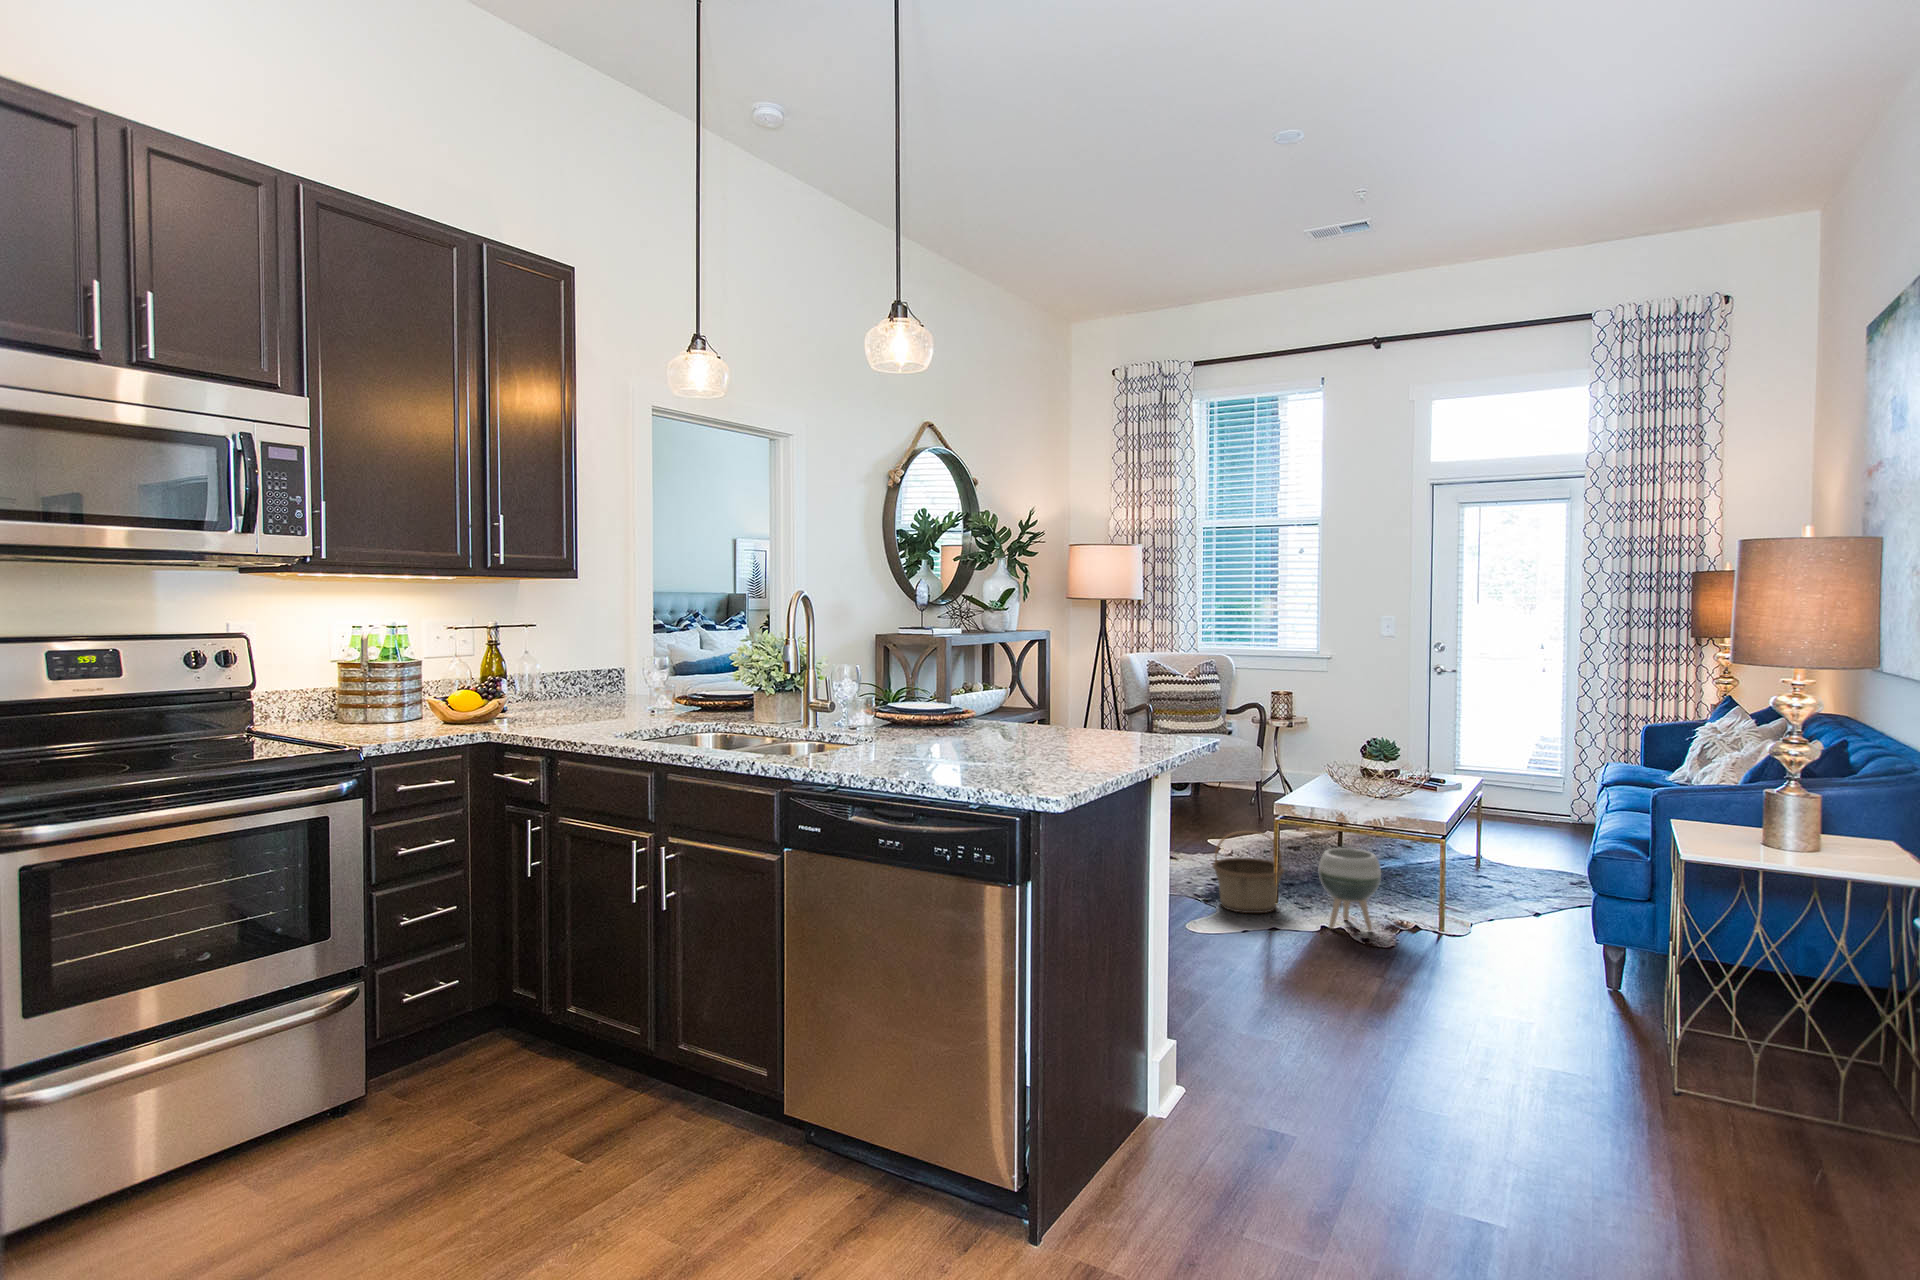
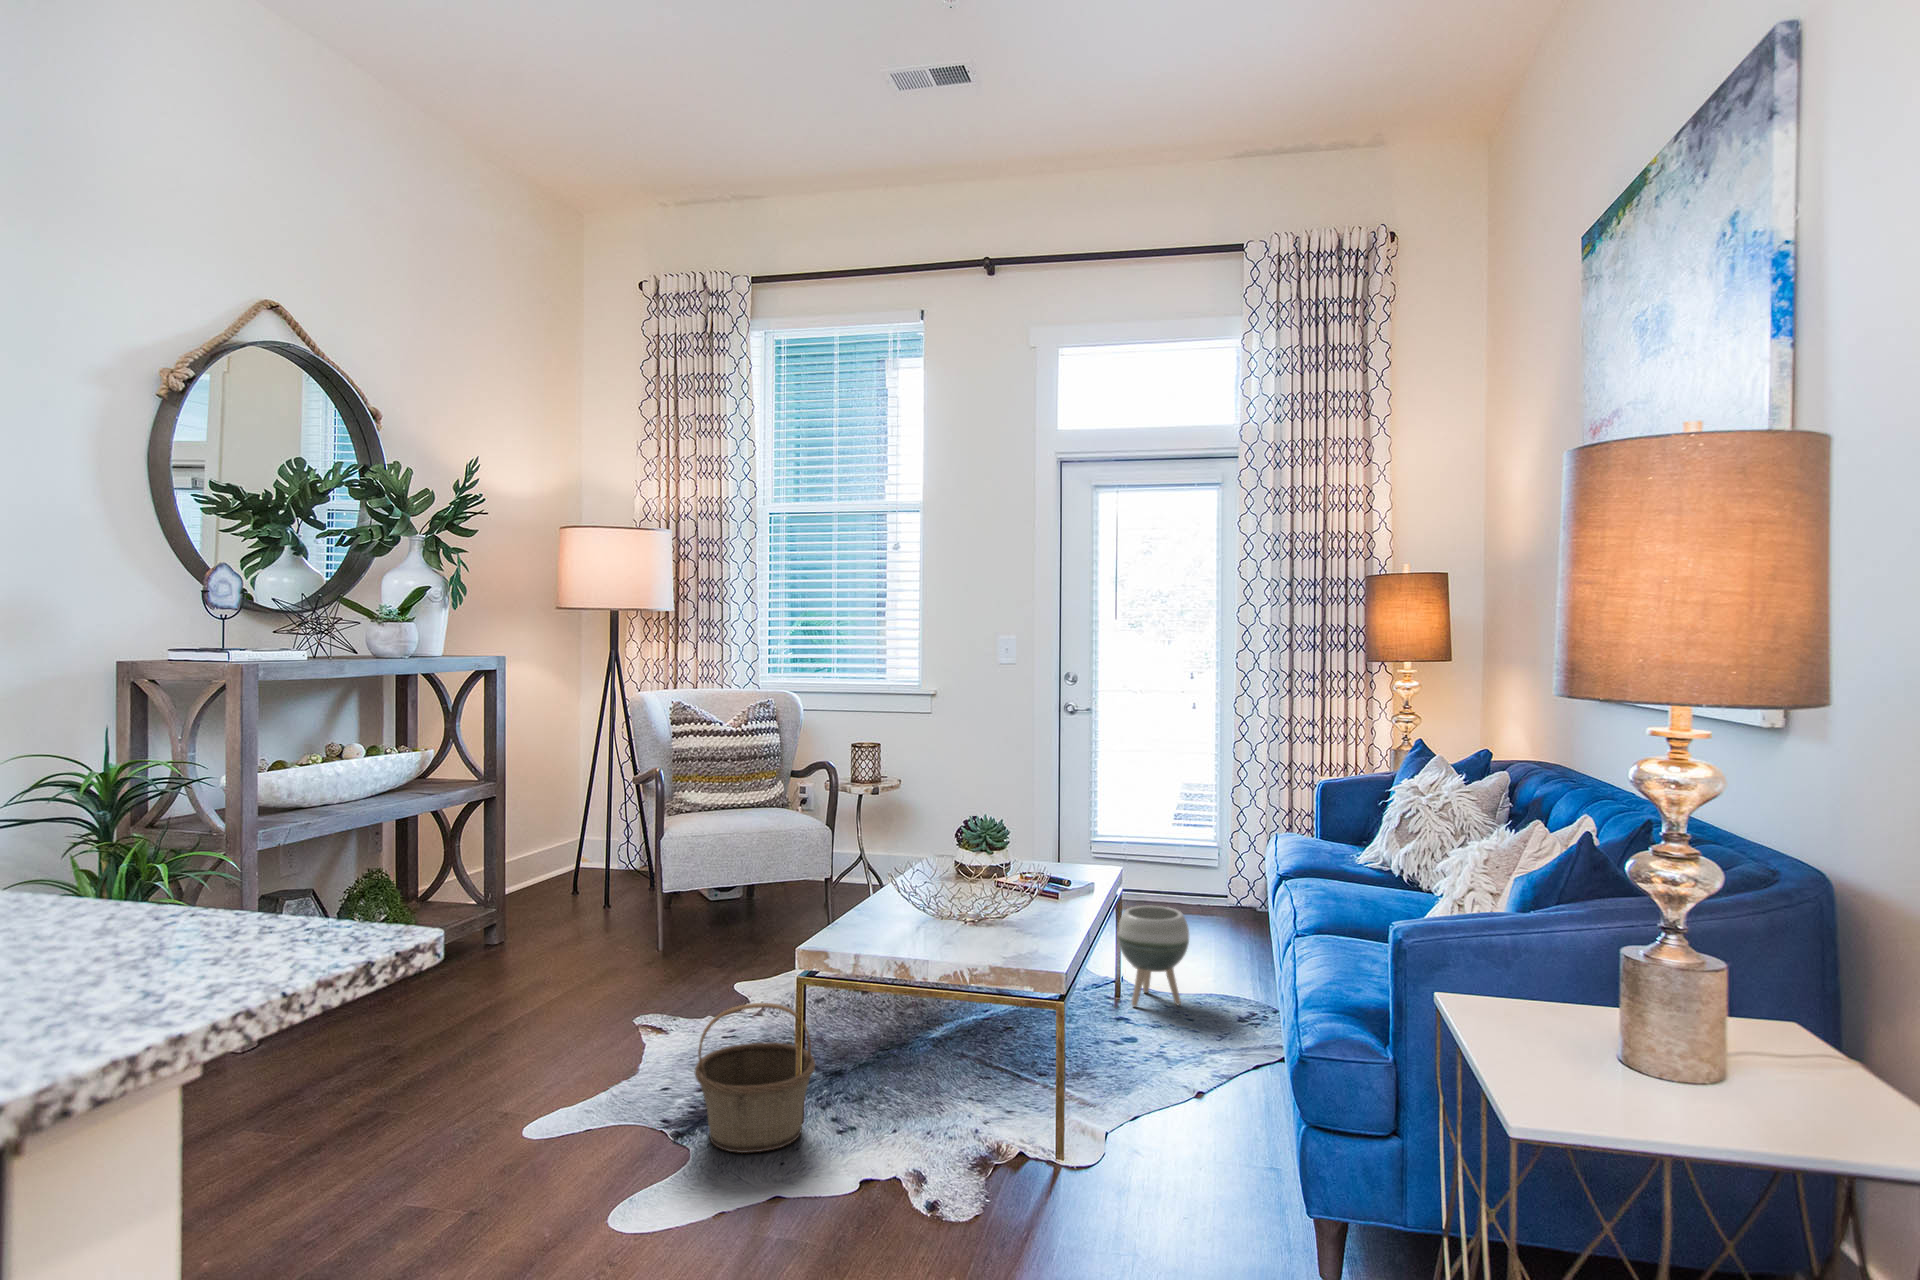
planter: present [1319,848,1381,931] -> present [1117,906,1189,1006]

